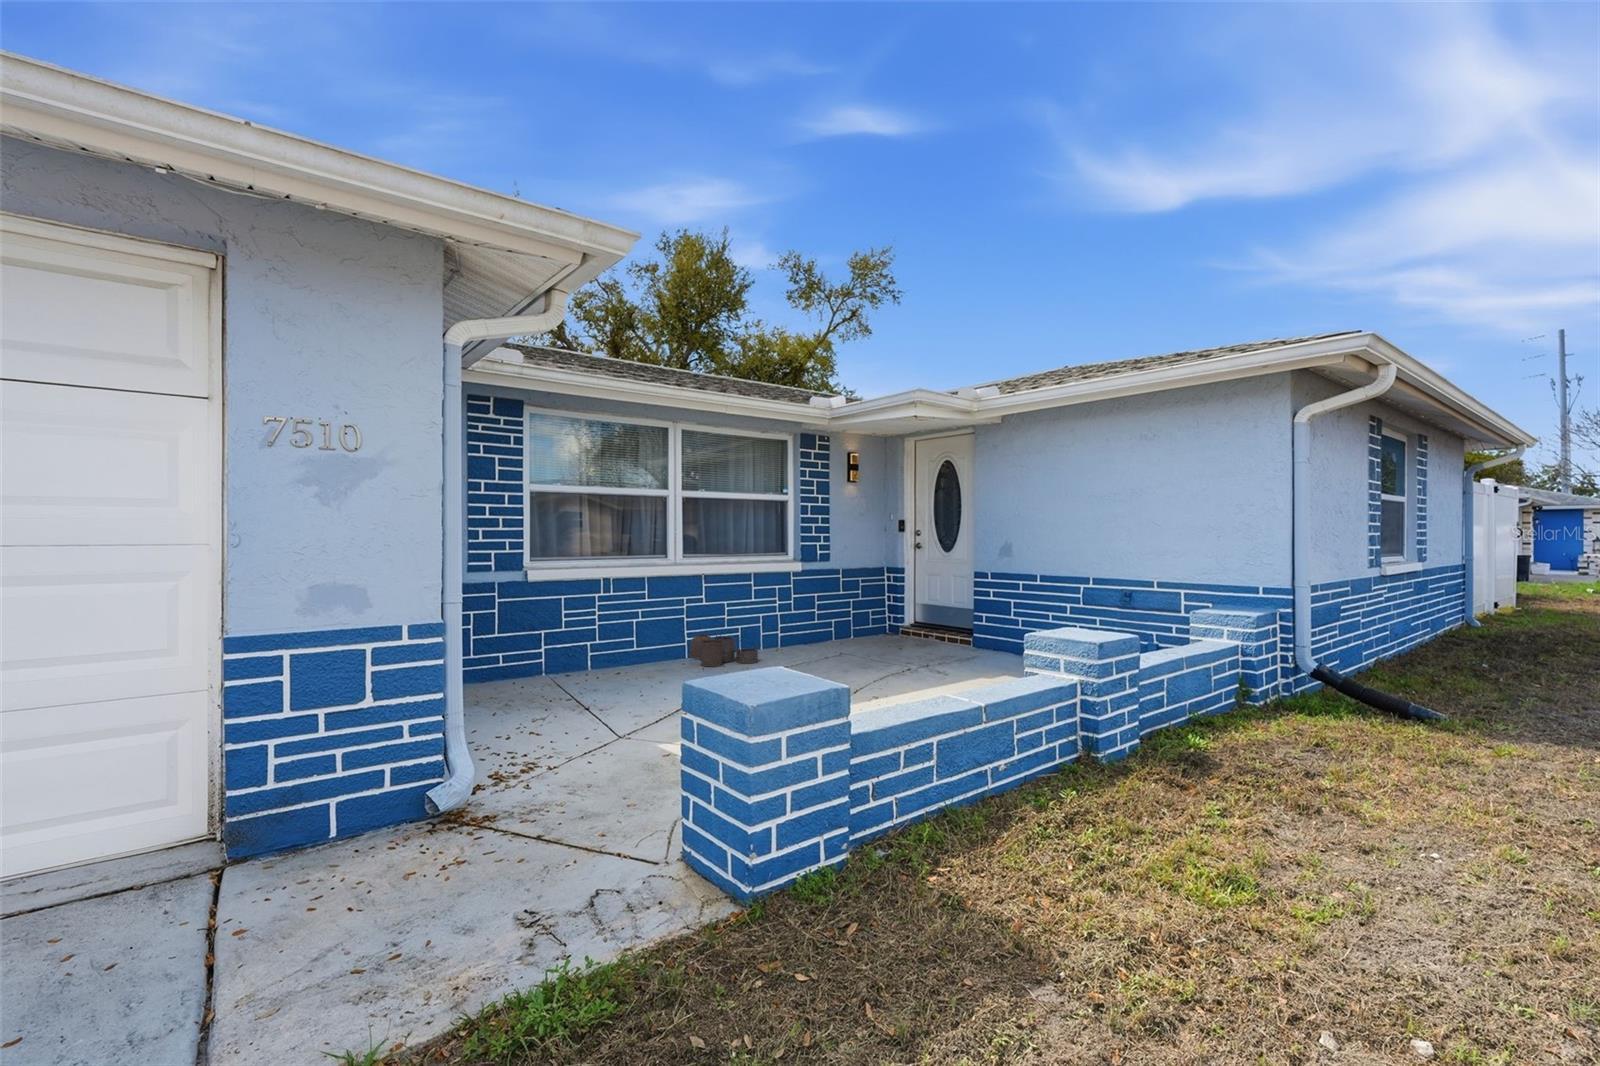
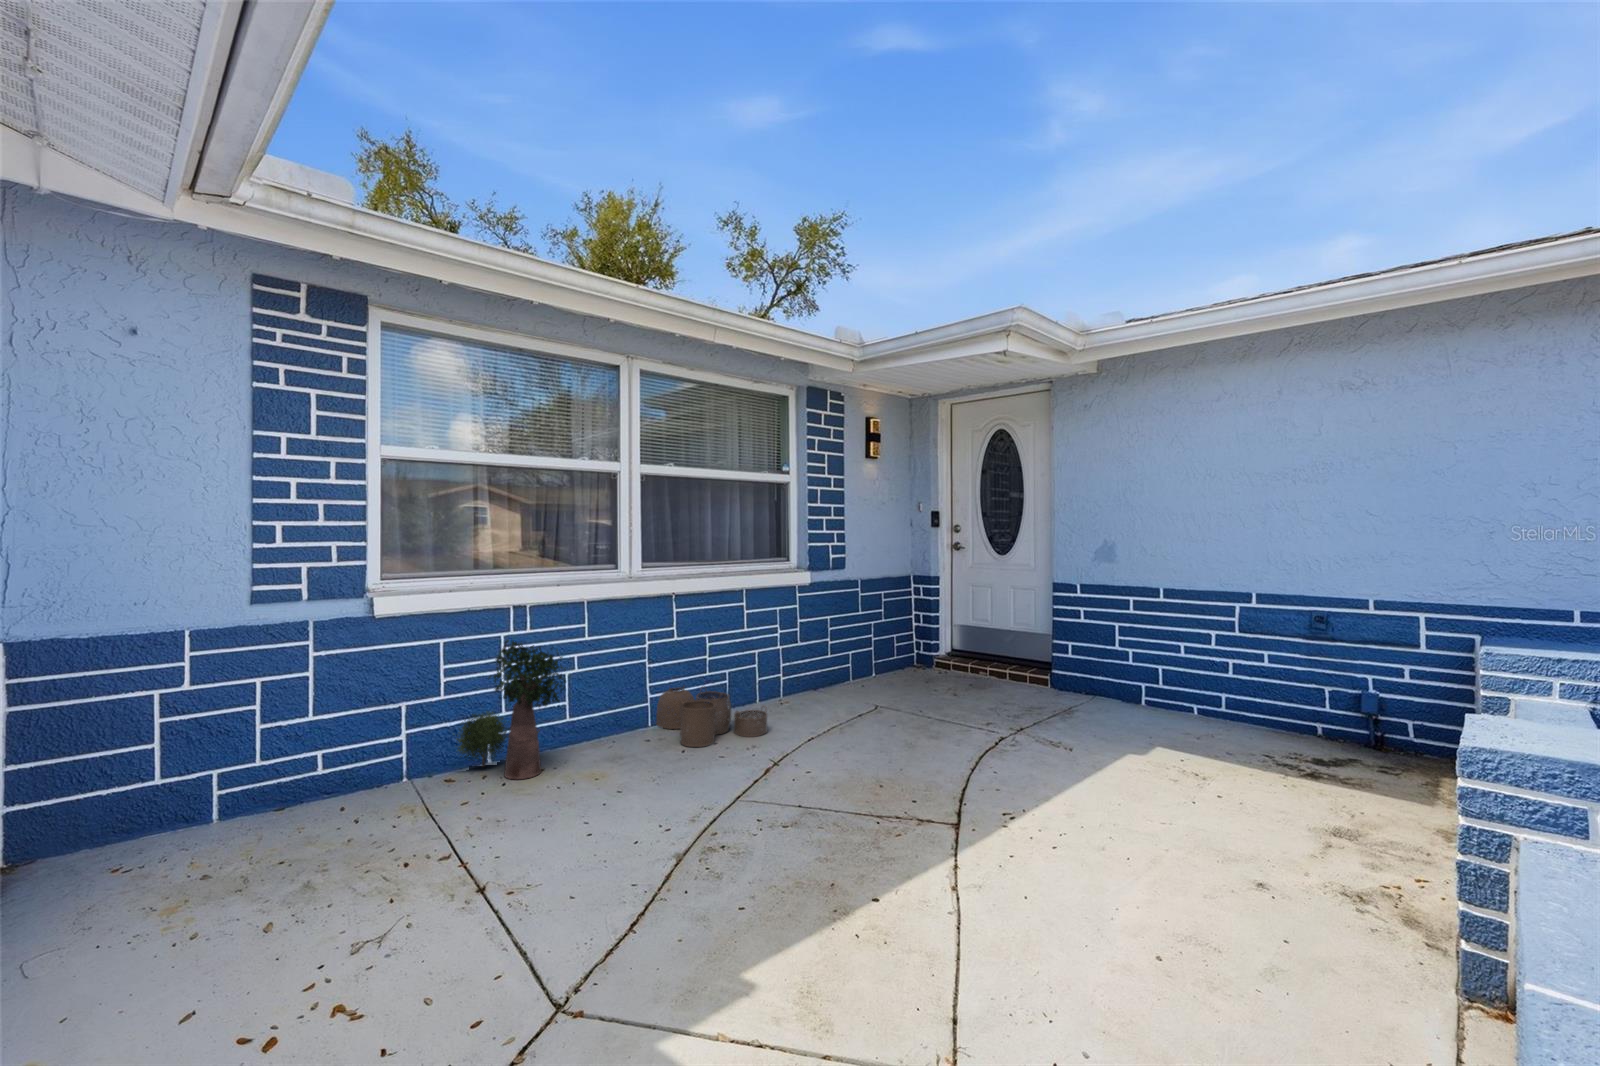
potted plant: none [569,596,632,675] -> present [457,640,566,779]

